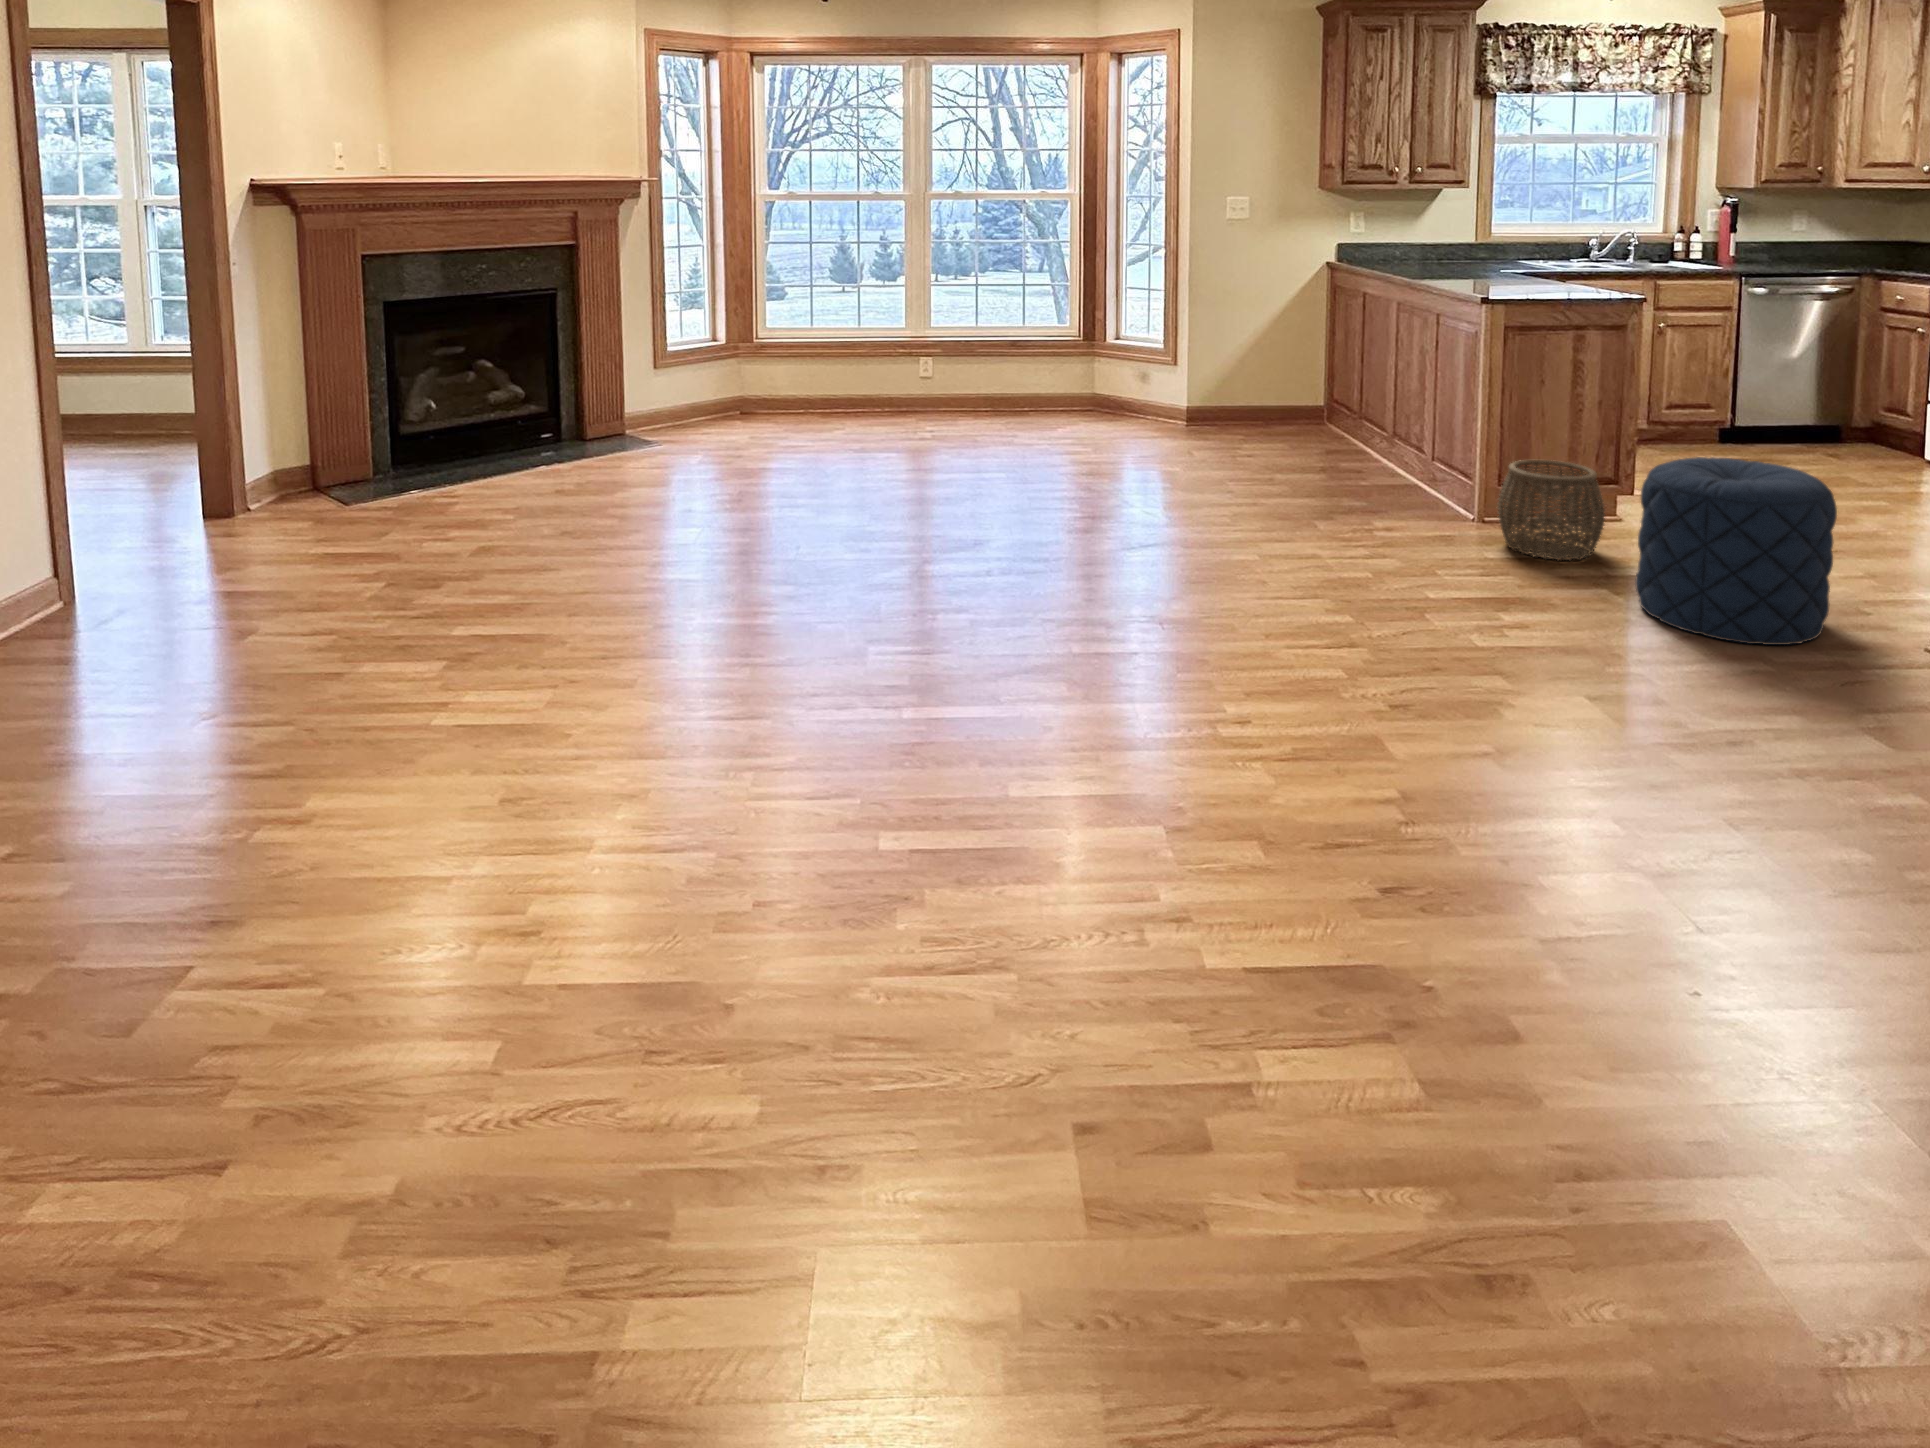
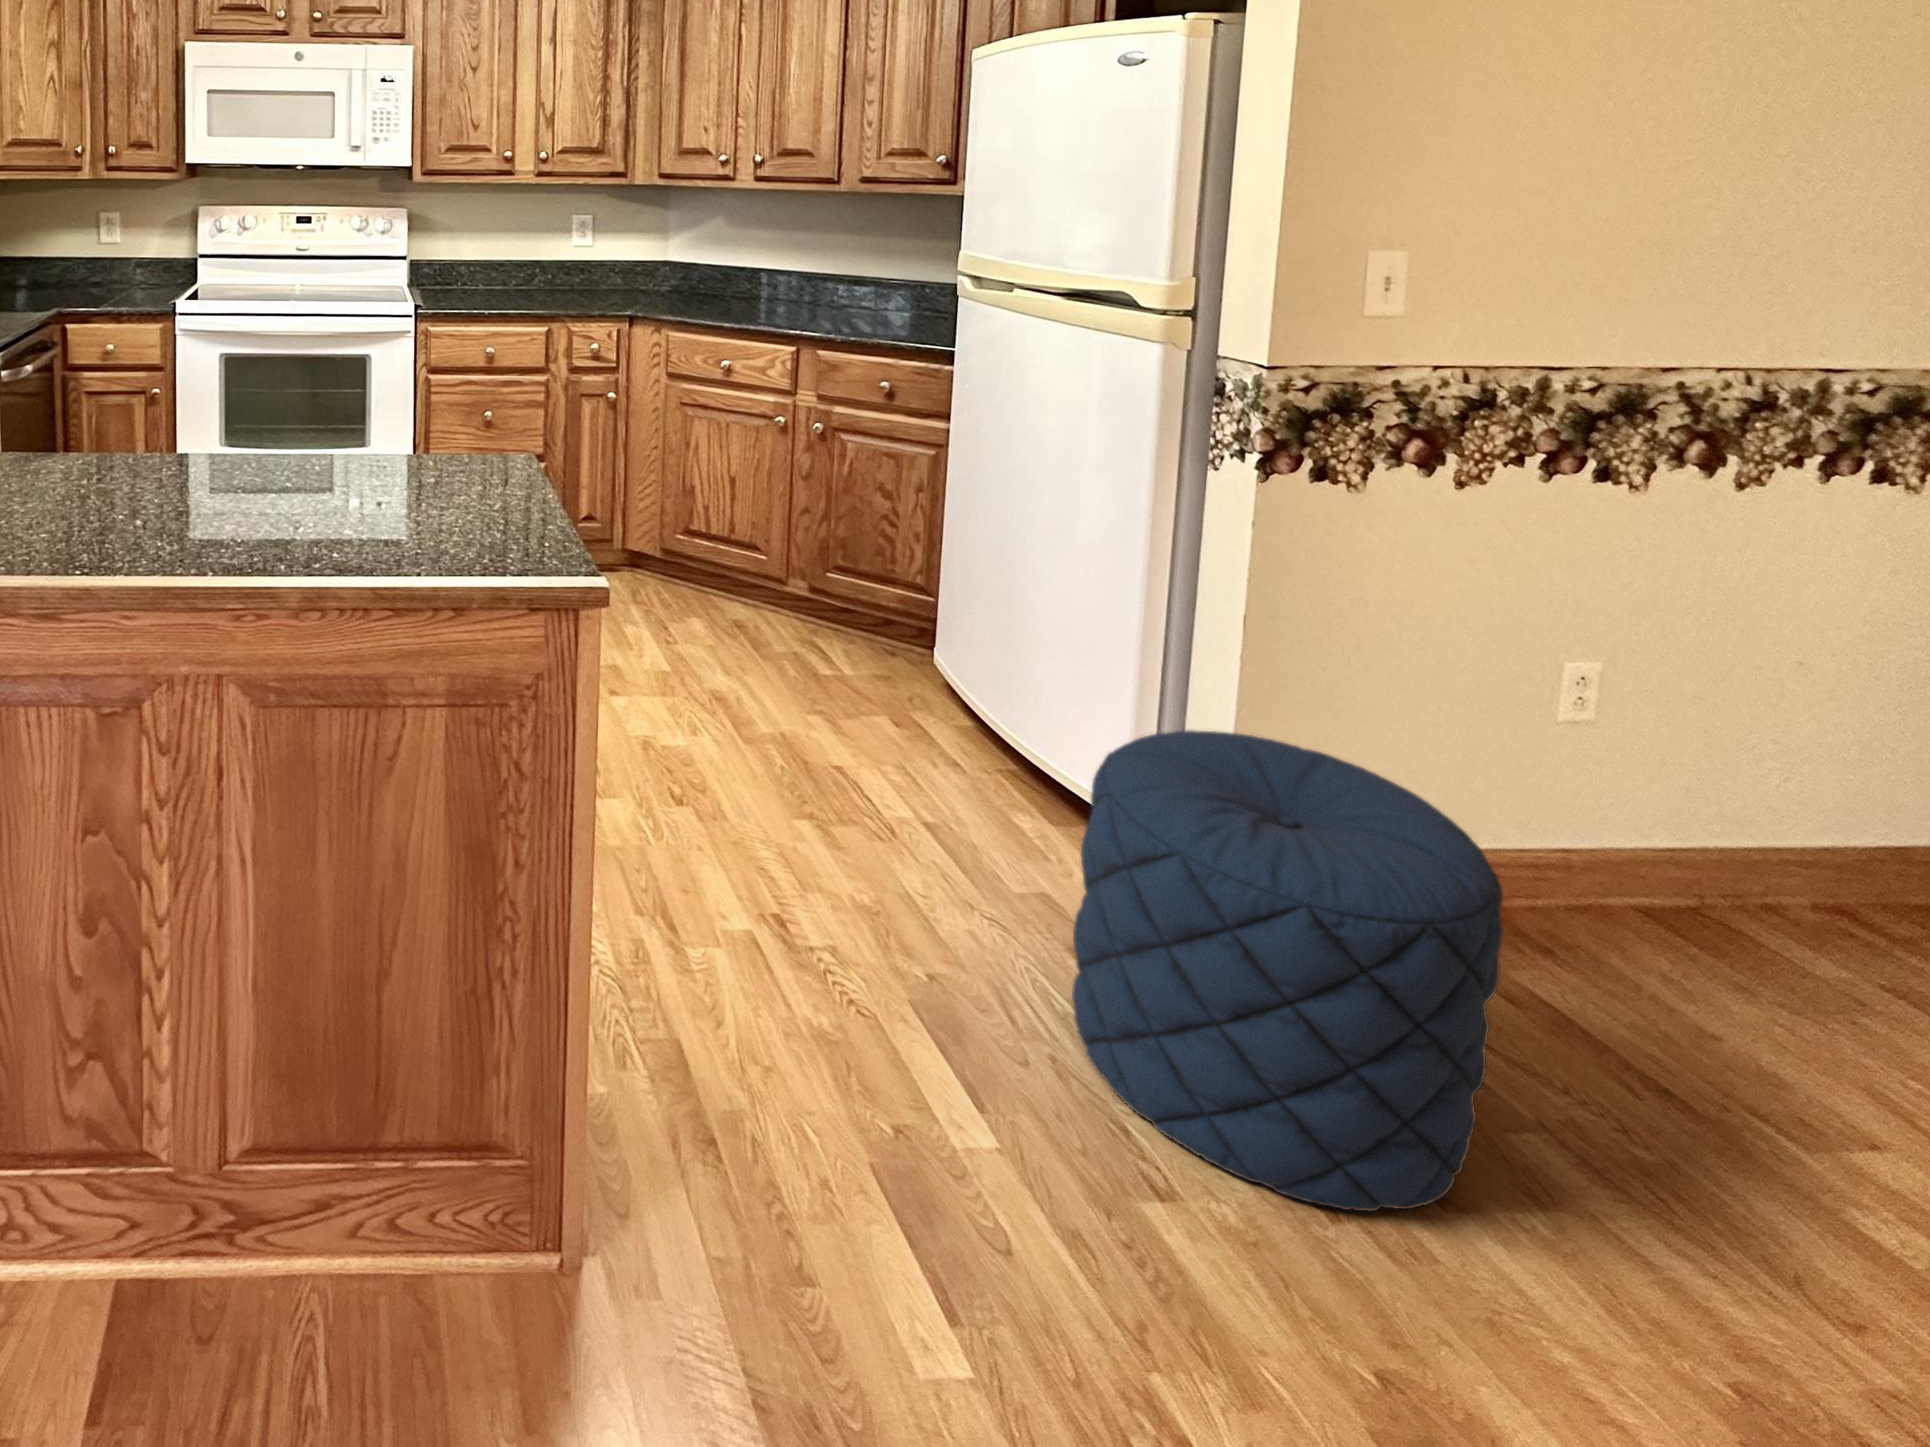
woven basket: present [1497,460,1605,560] -> none [730,931,1020,1301]

